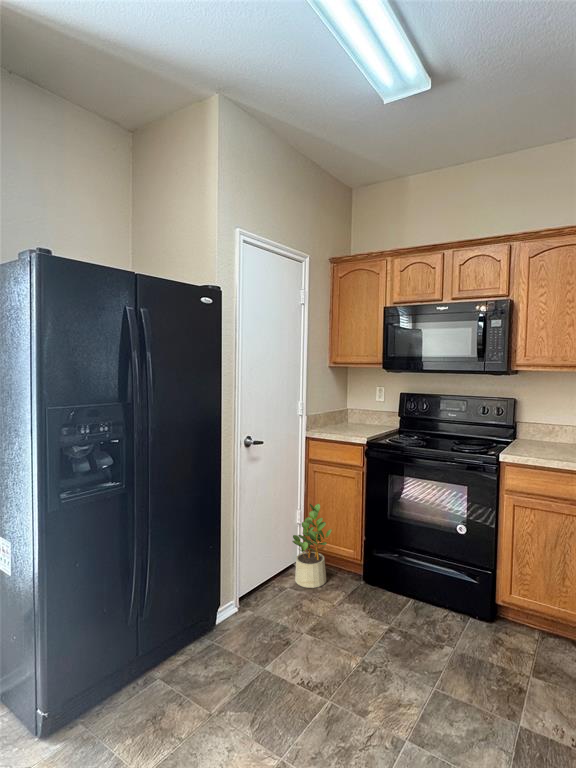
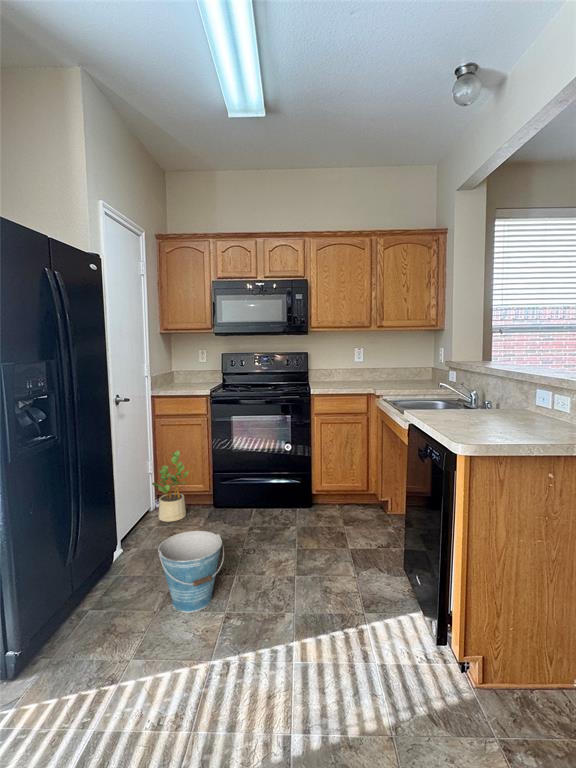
bucket: none [219,623,300,736] -> present [158,531,224,612]

